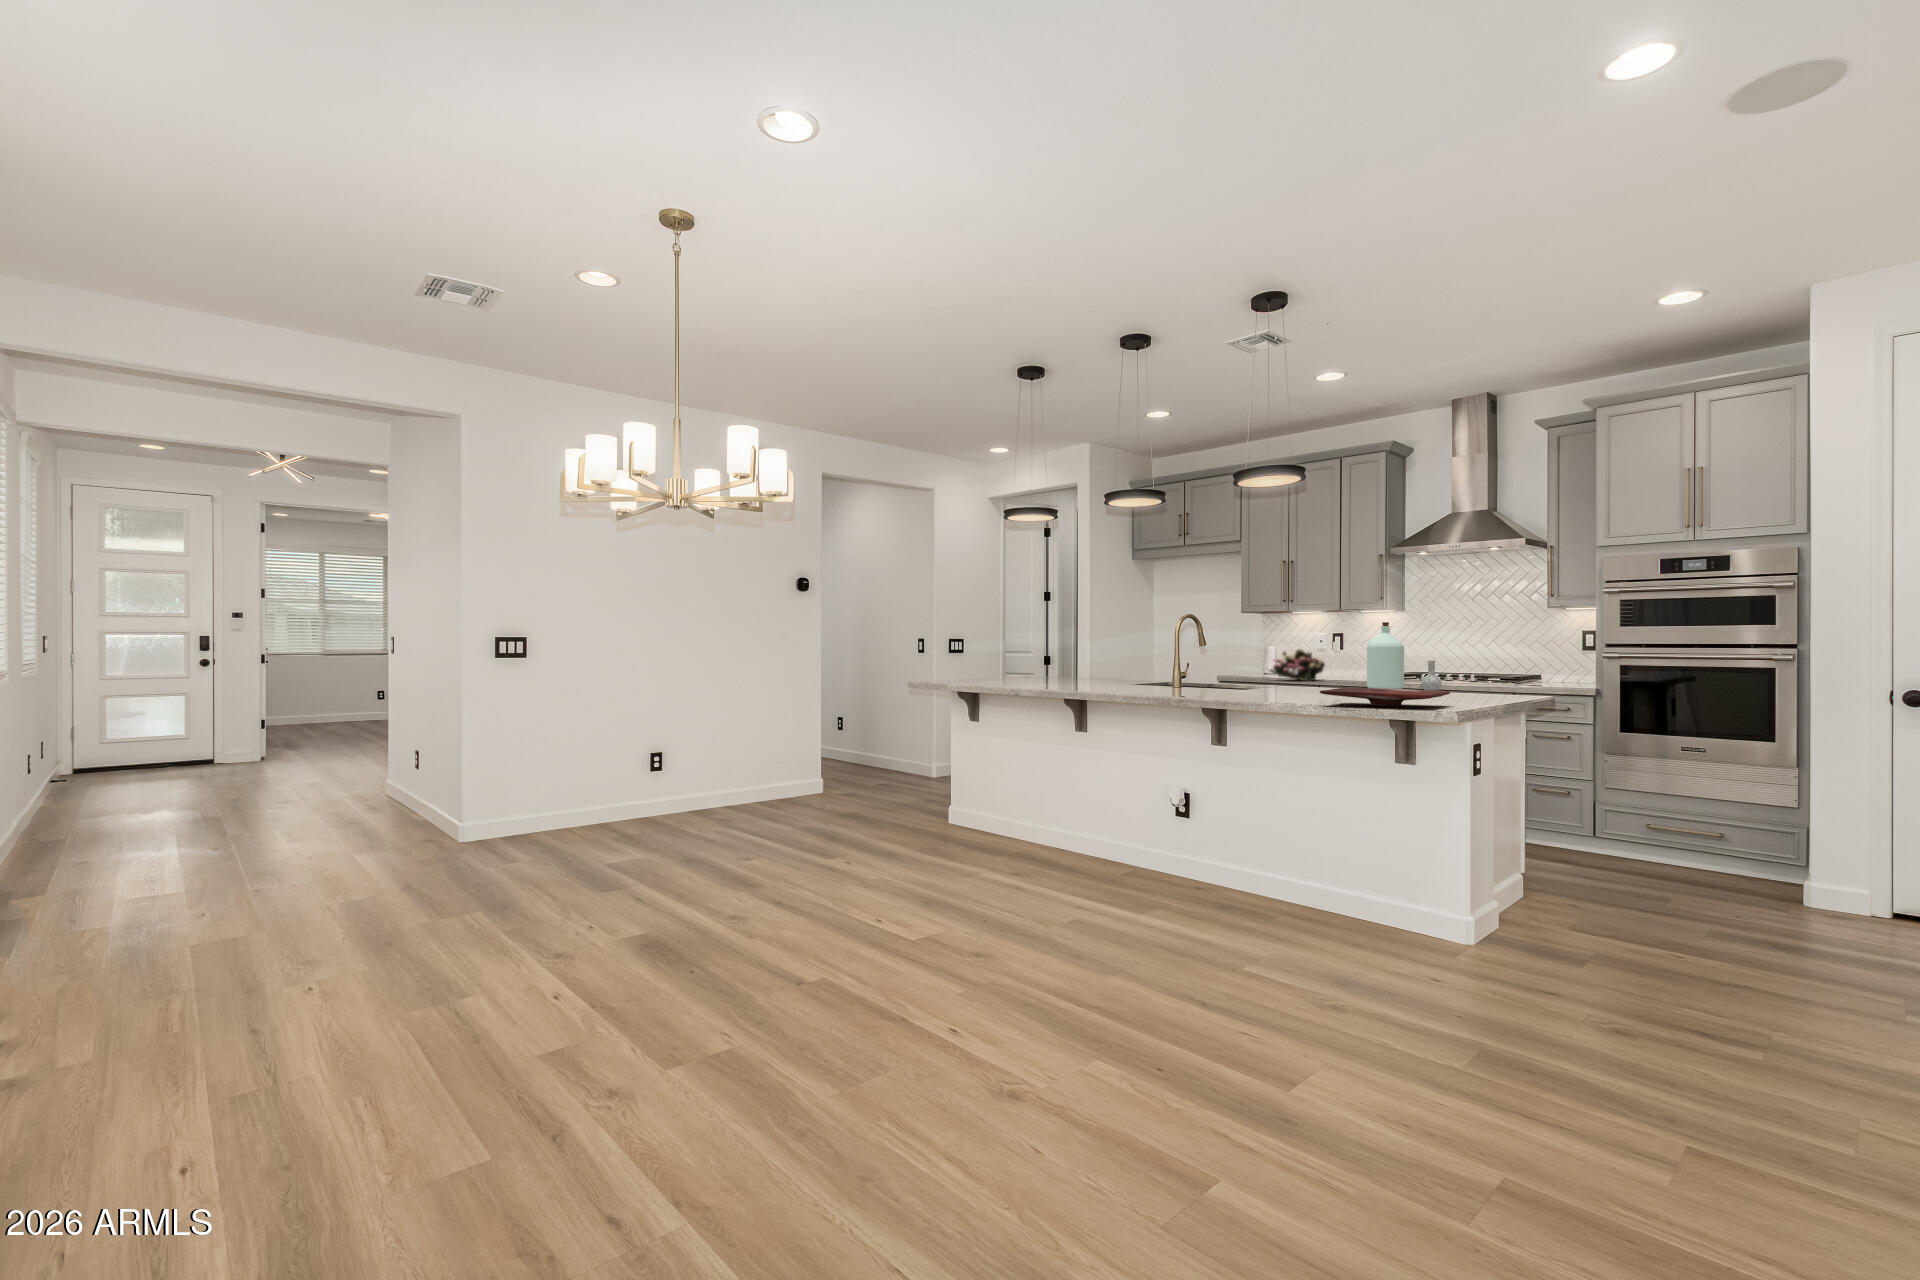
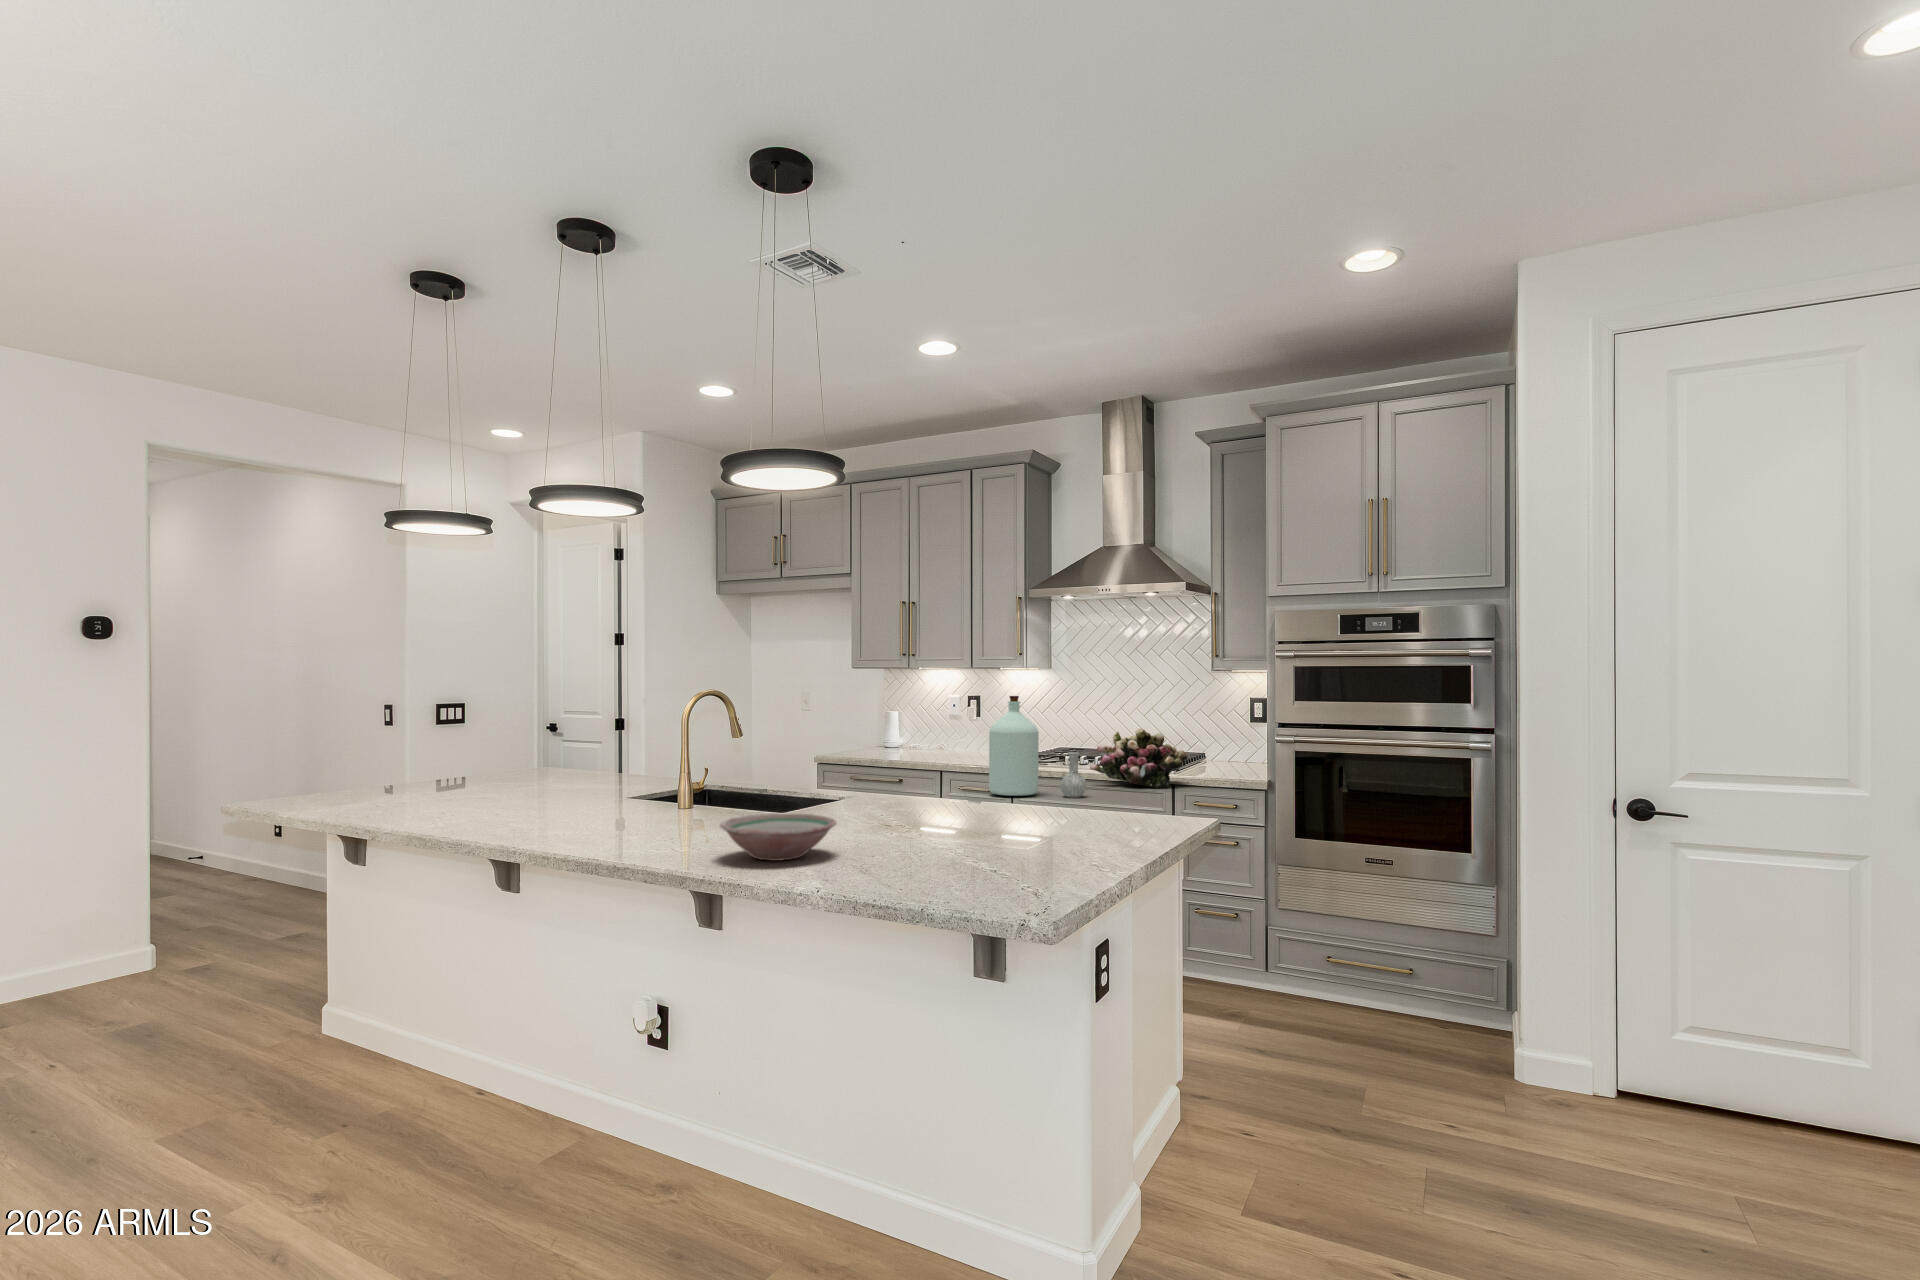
flower arrangement: present [1268,649,1325,681] -> present [1090,728,1187,788]
bowl: none [1224,681,1291,702] -> present [720,814,837,861]
cutting board: present [1320,687,1450,707] -> none [868,829,1087,874]

